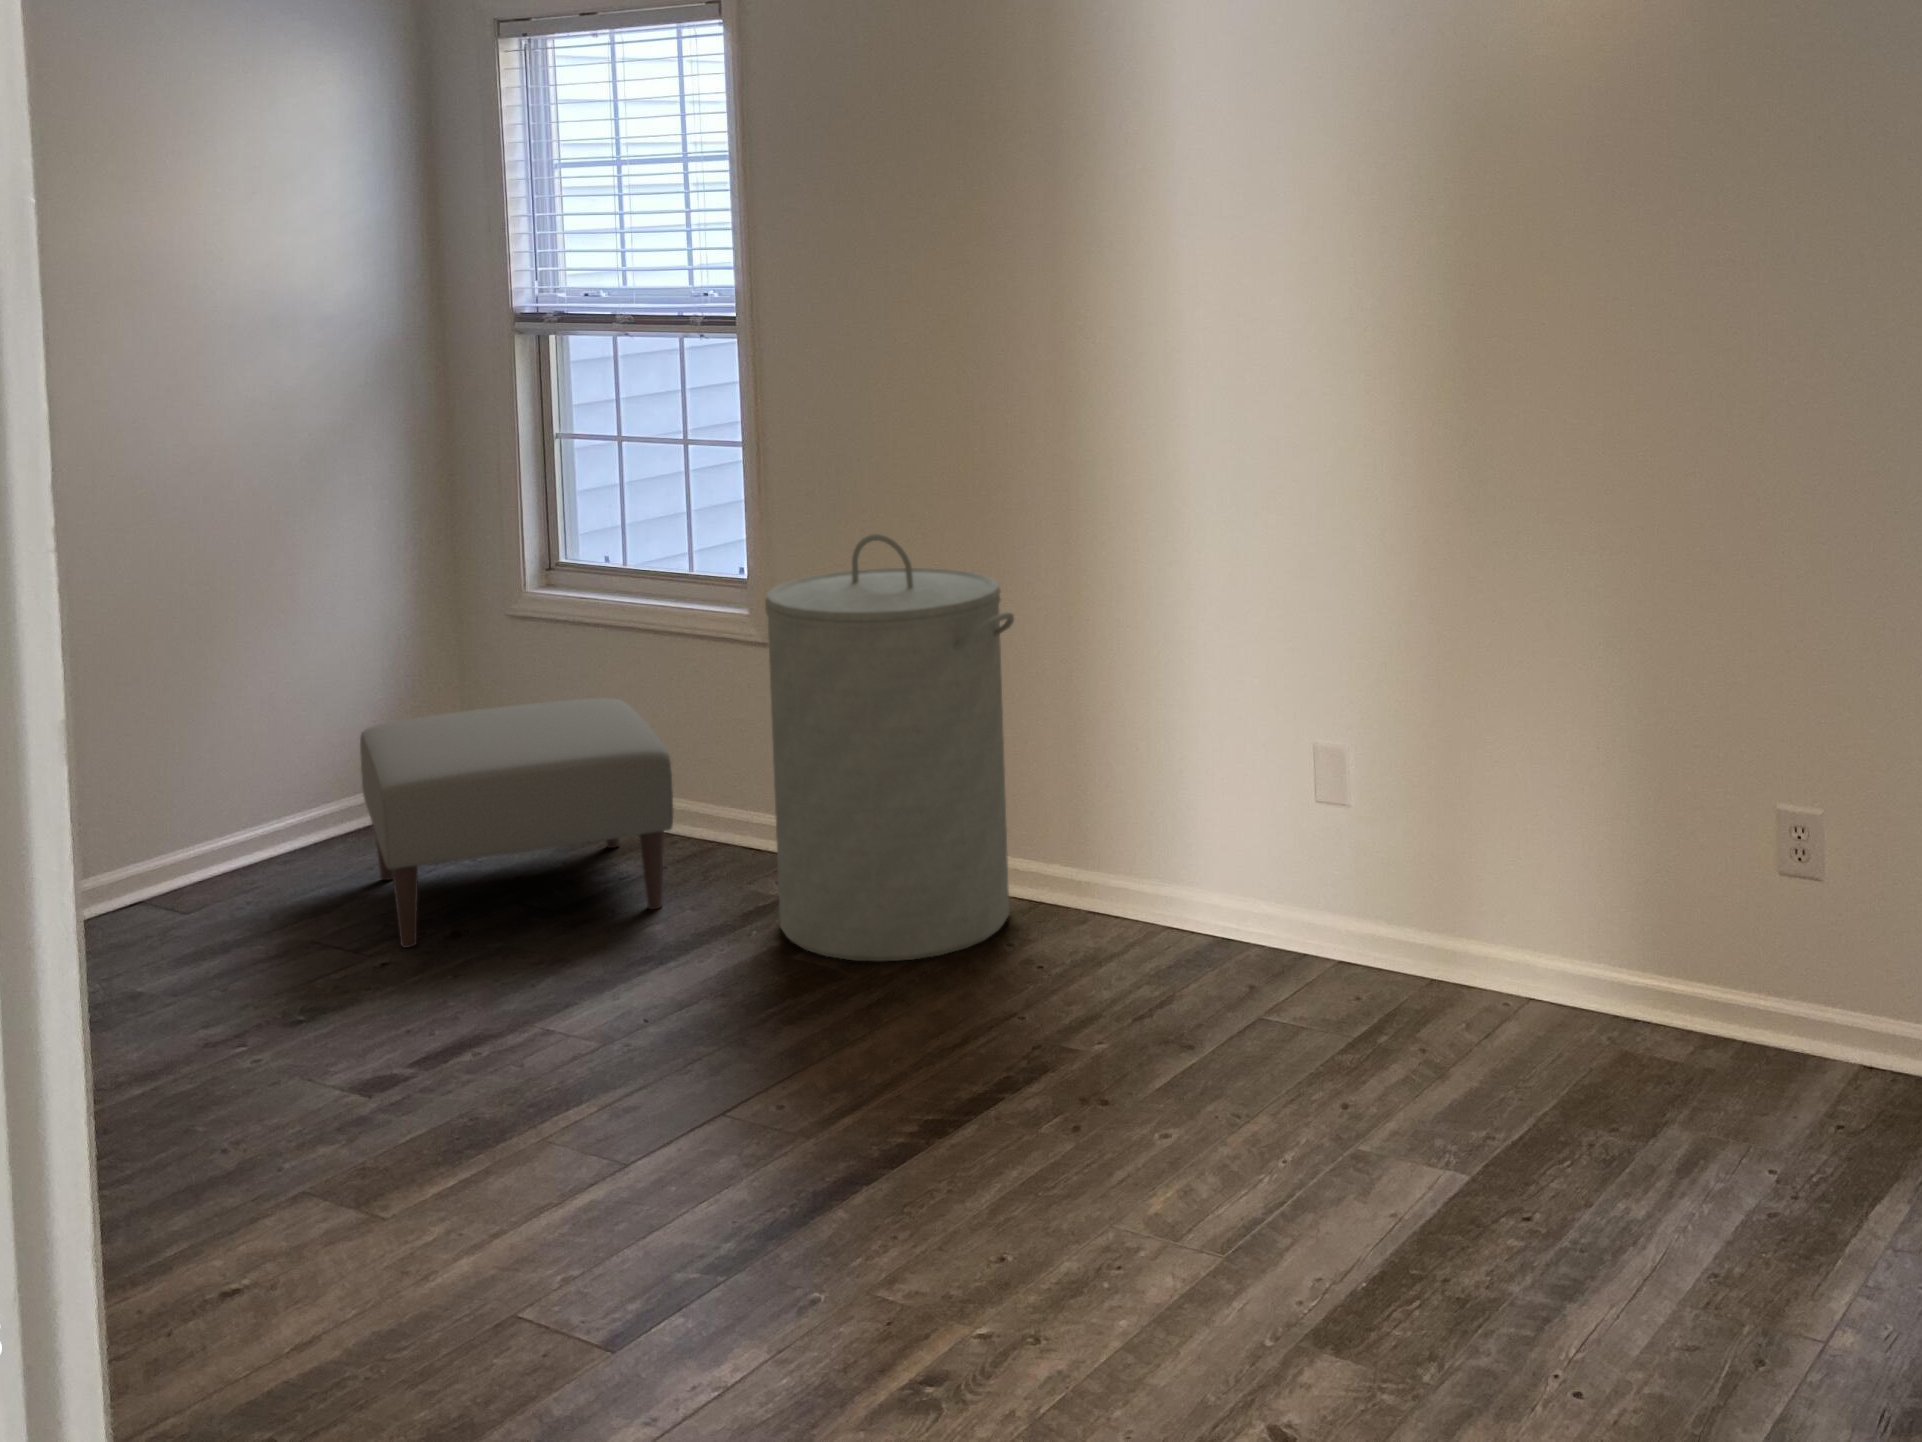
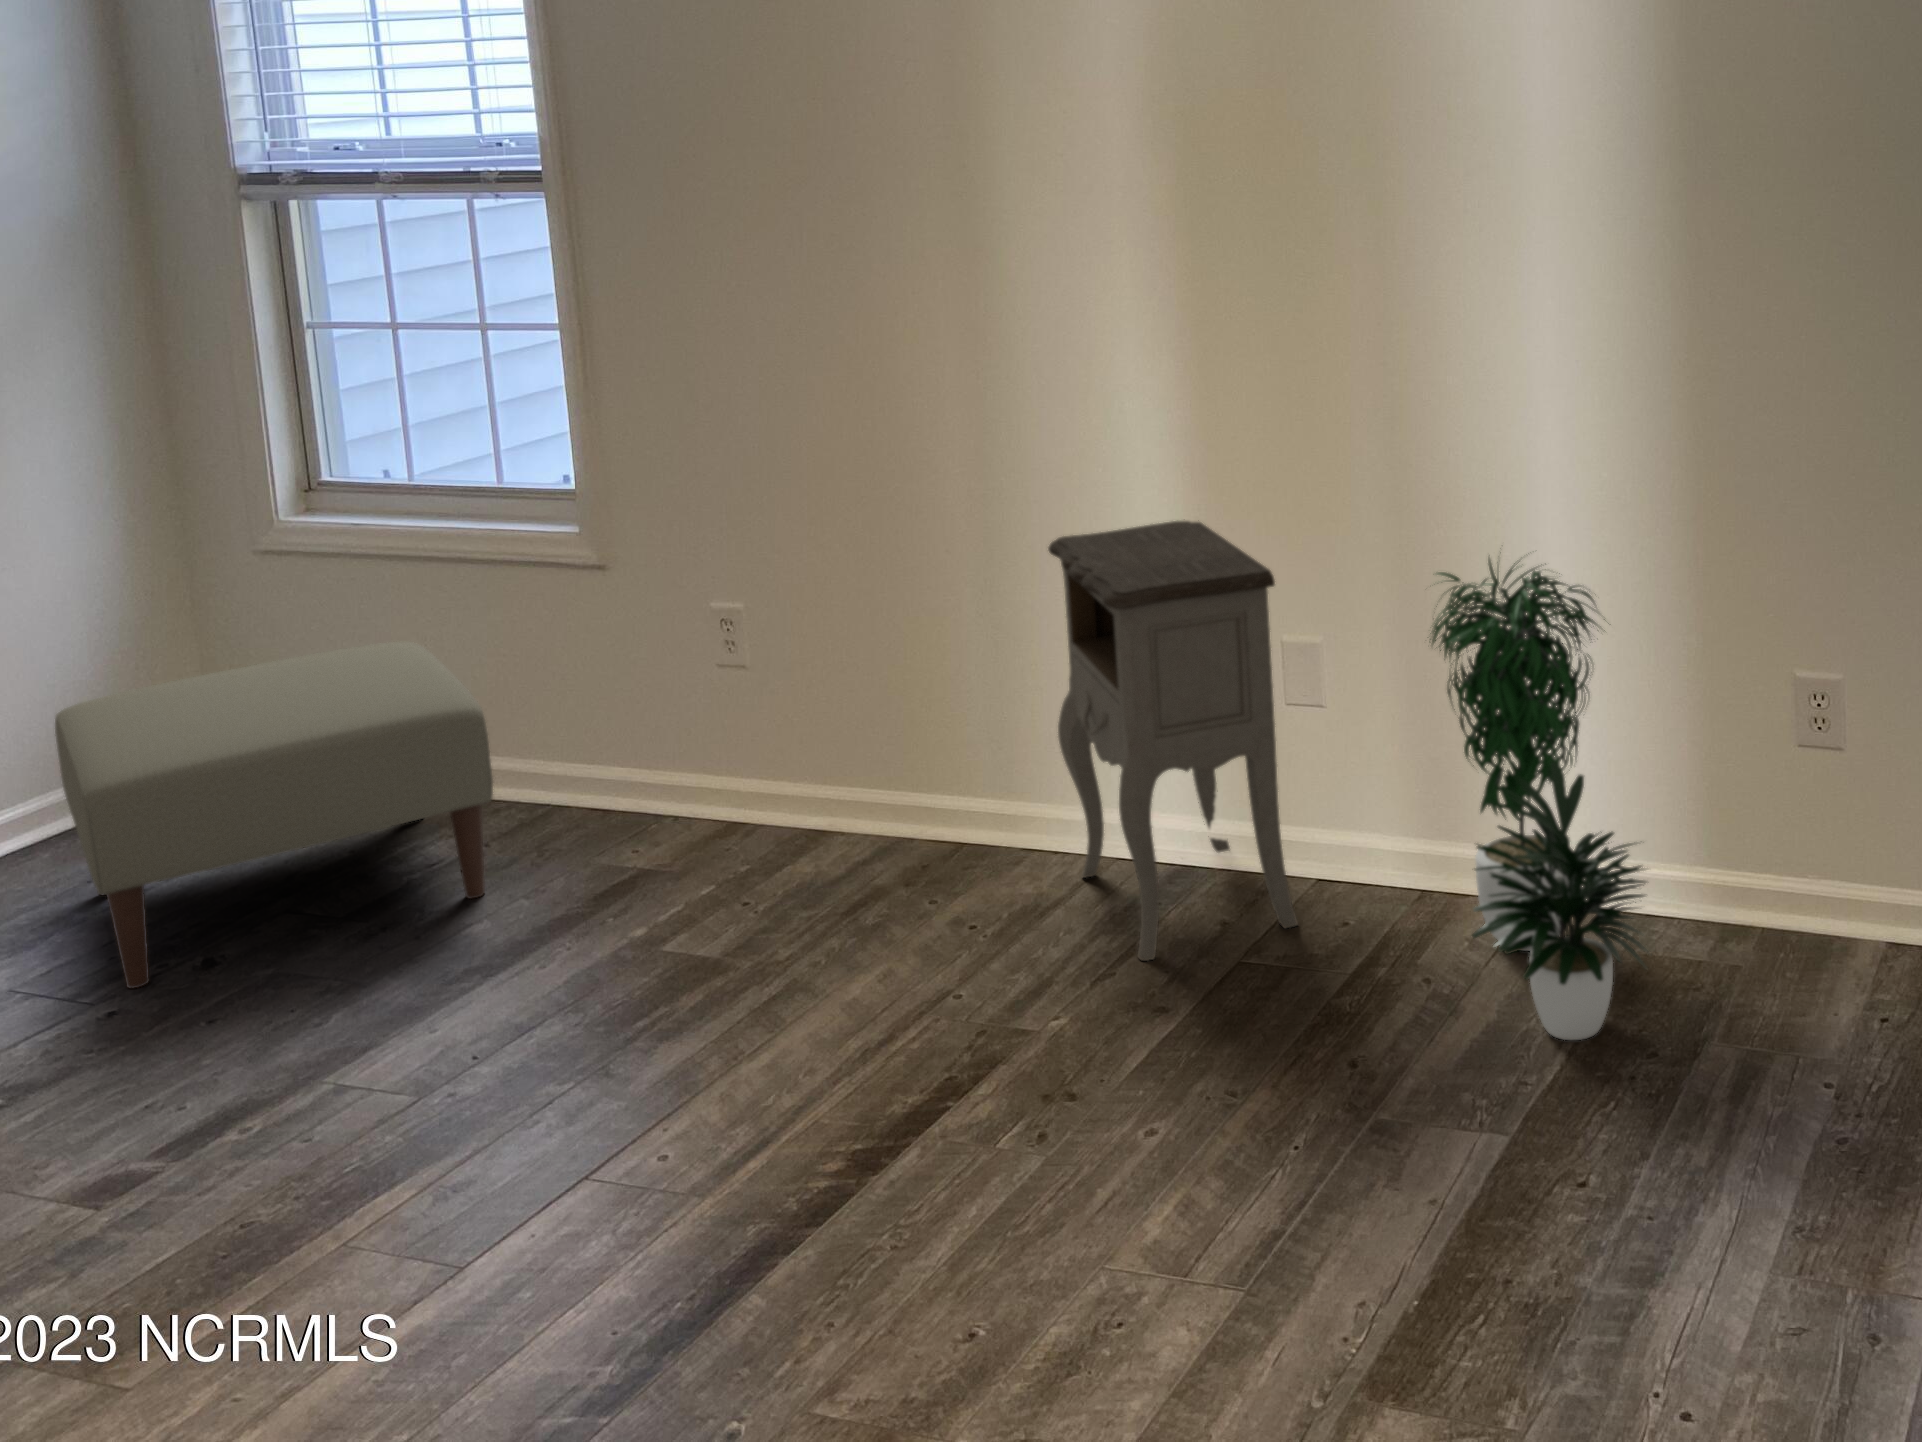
laundry hamper: present [765,534,1014,961] -> none [598,429,923,940]
nightstand: none [1122,634,1320,1011] -> present [1048,521,1298,961]
potted plant: none [1435,665,1623,1112] -> present [1430,559,1649,1040]

